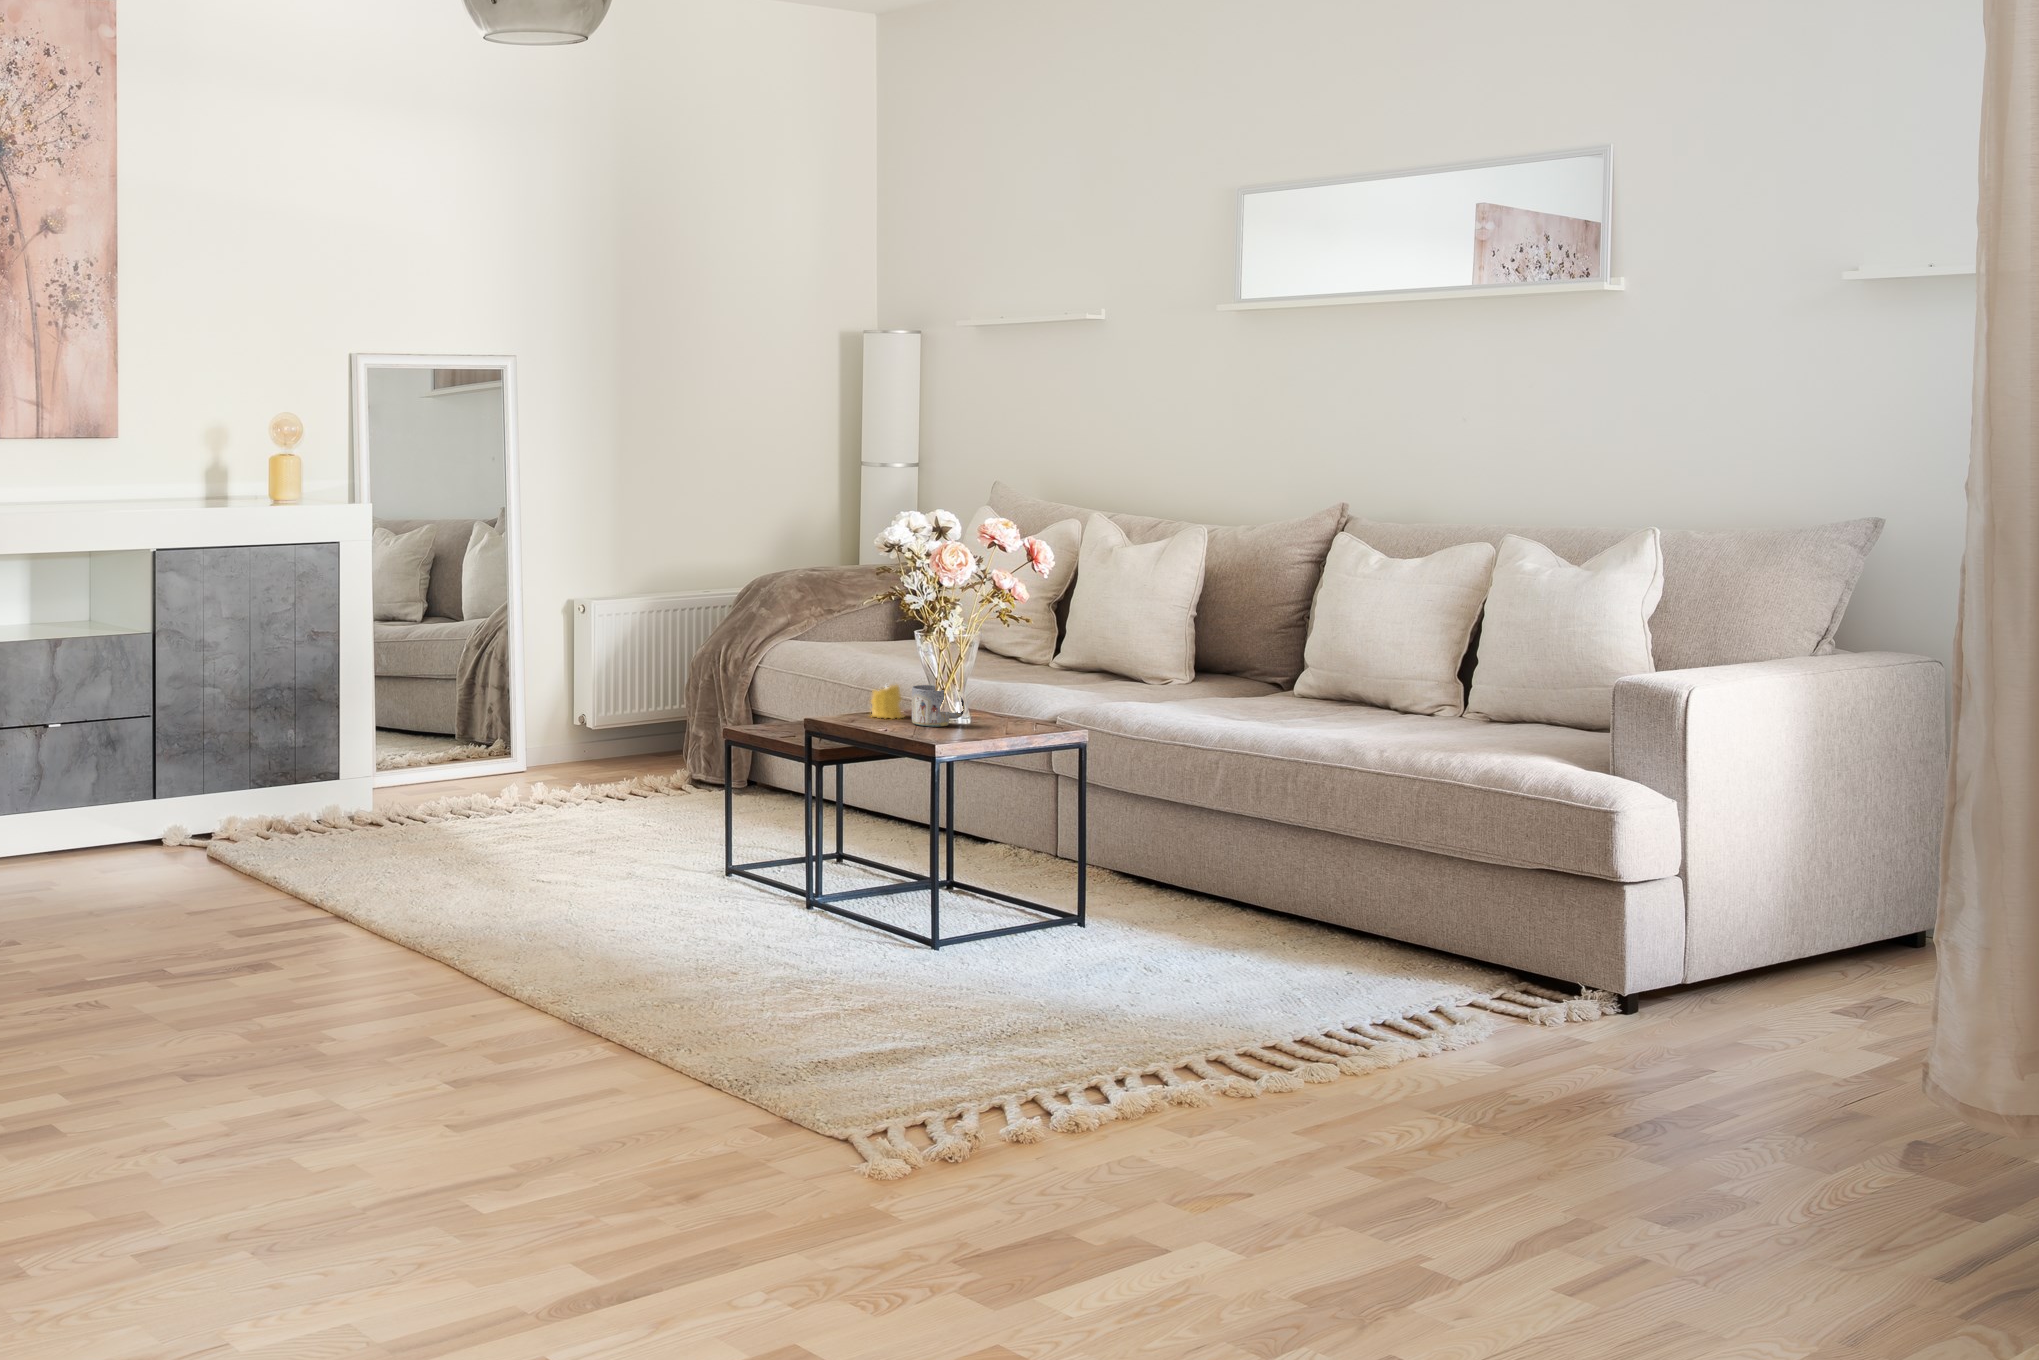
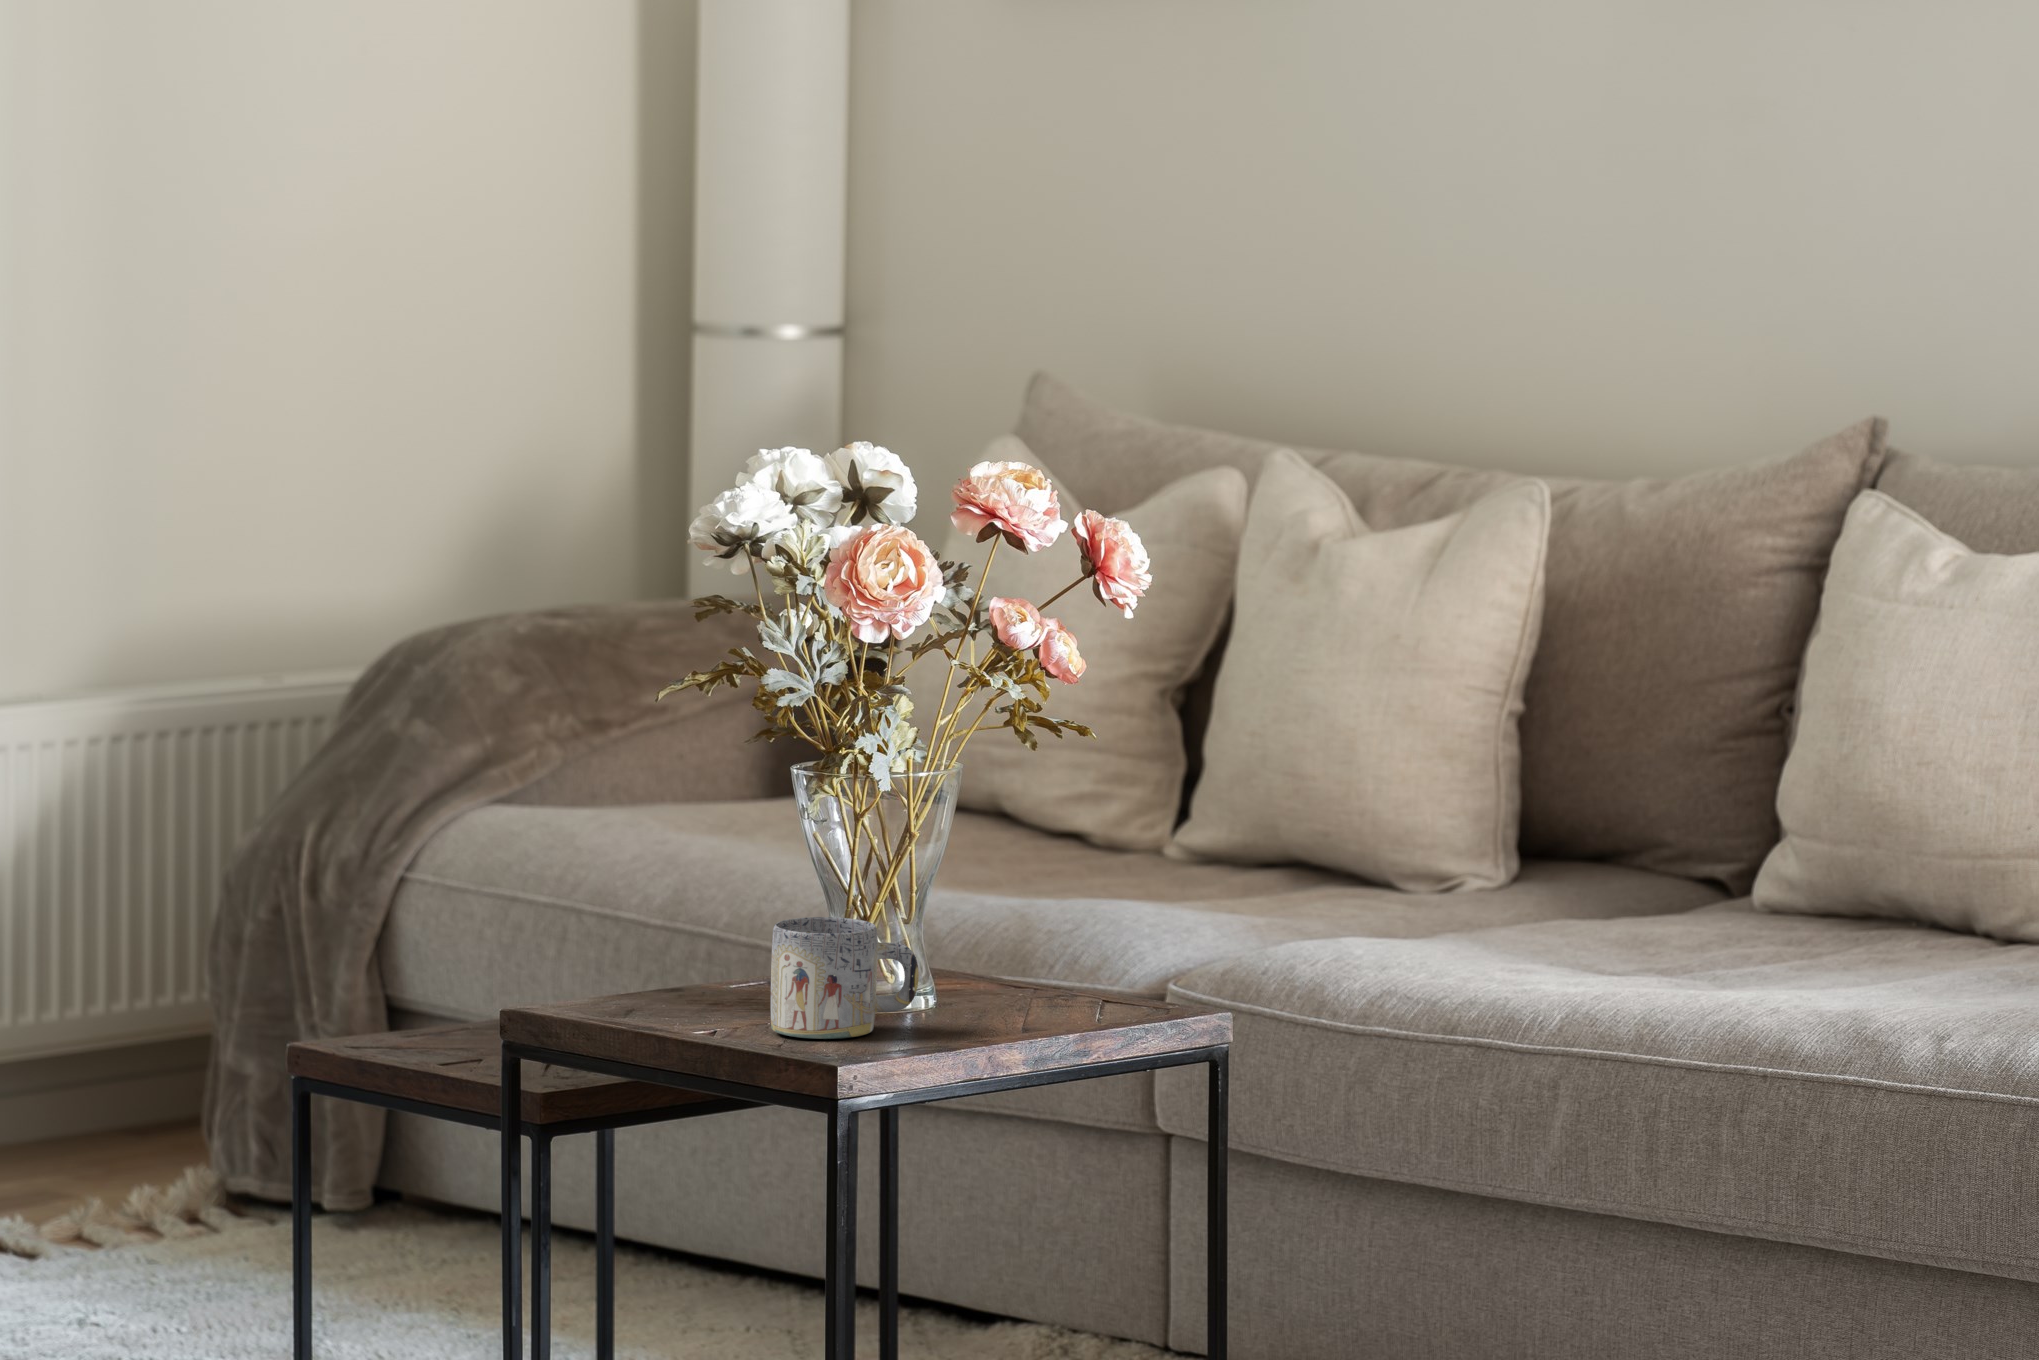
candle: present [871,685,904,719] -> none [653,911,757,1019]

